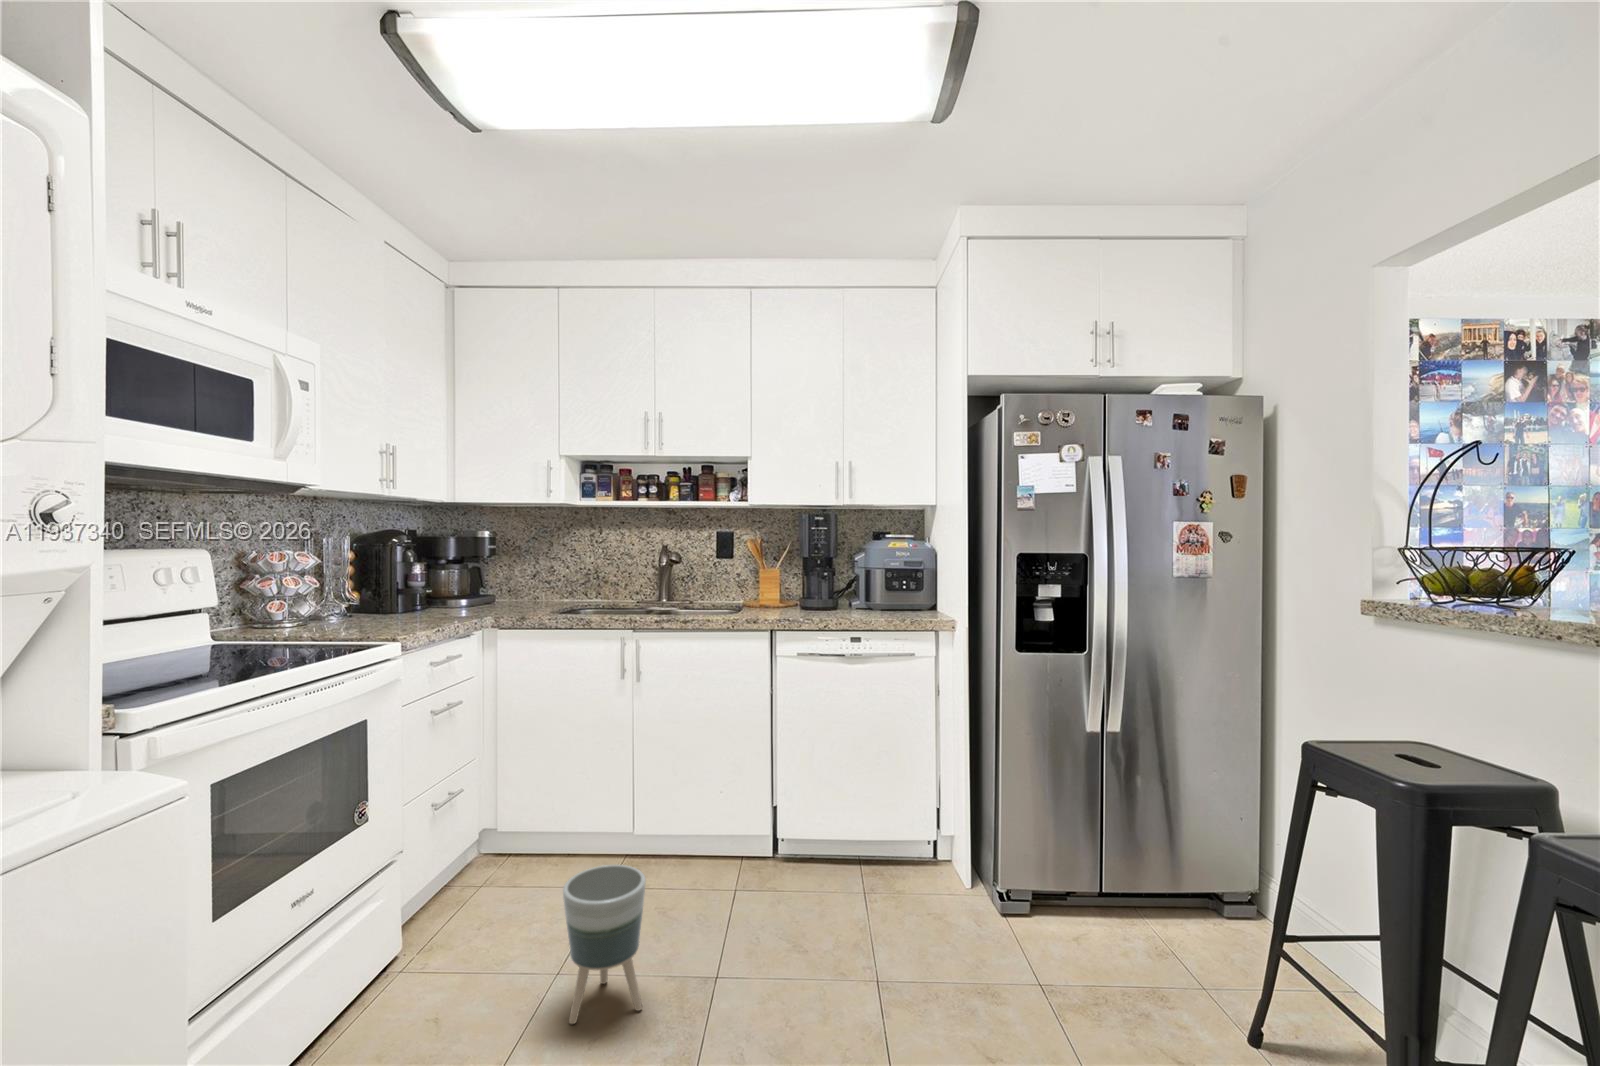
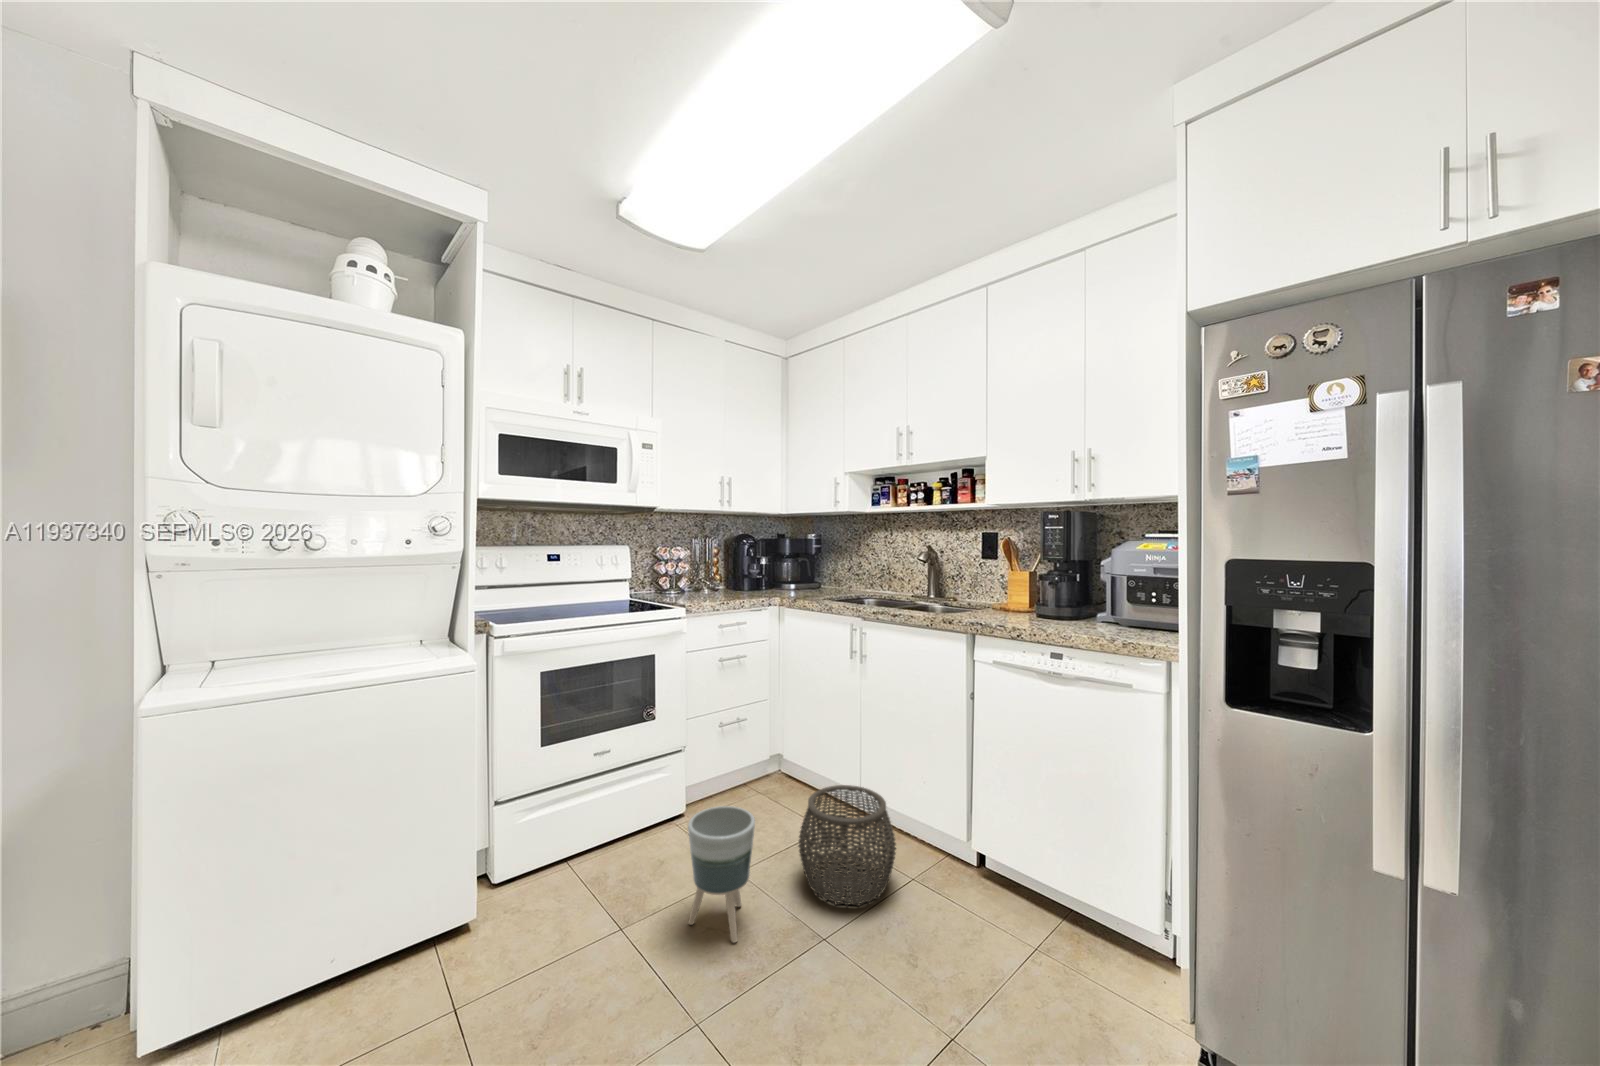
woven basket: none [630,810,736,936] -> present [799,785,896,906]

